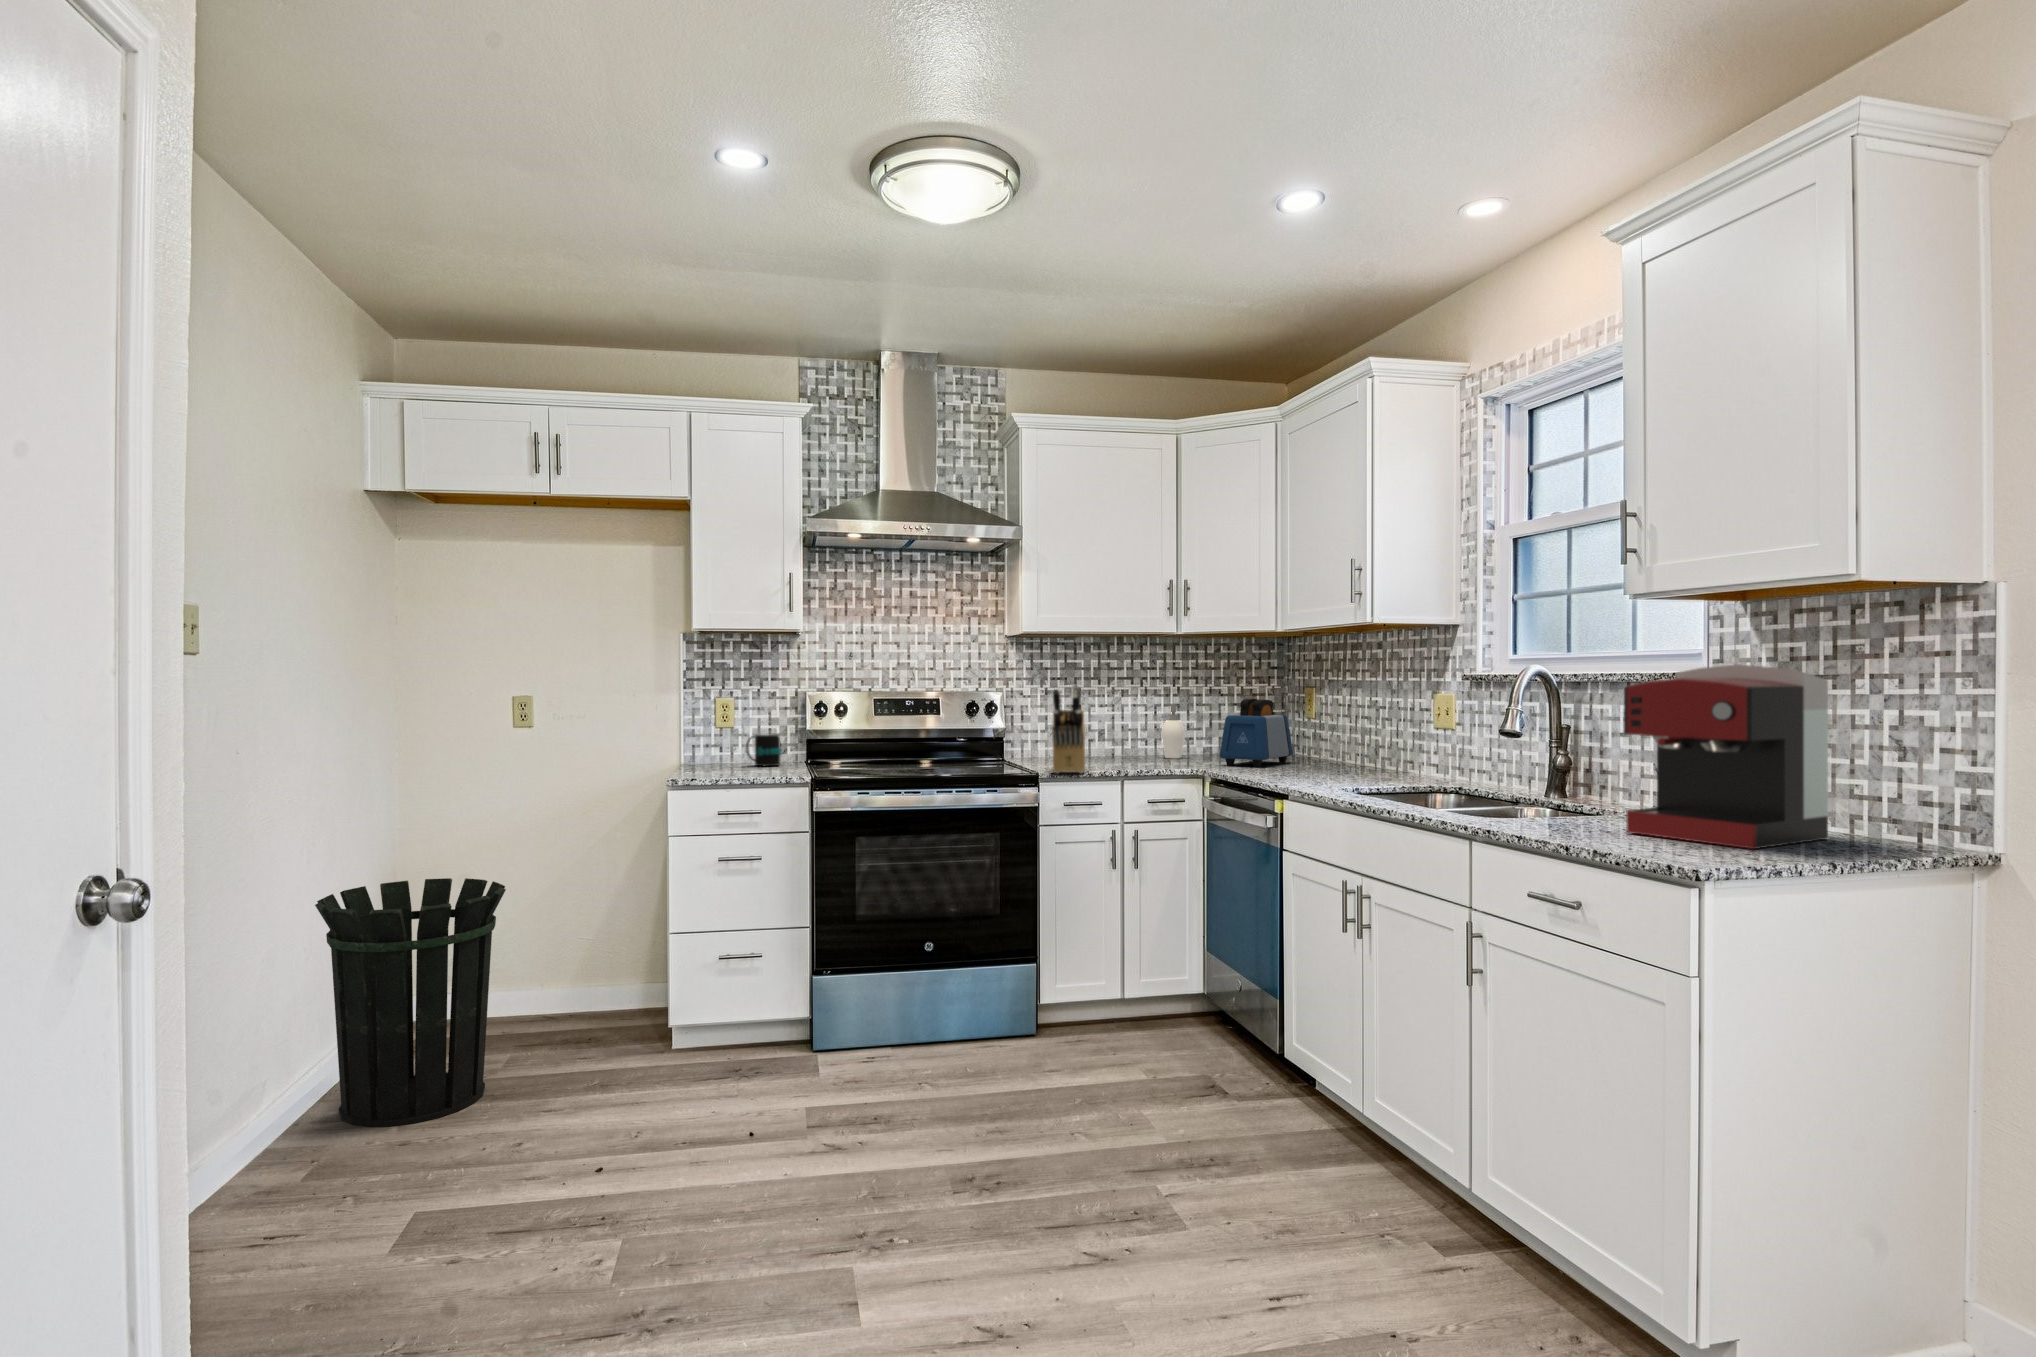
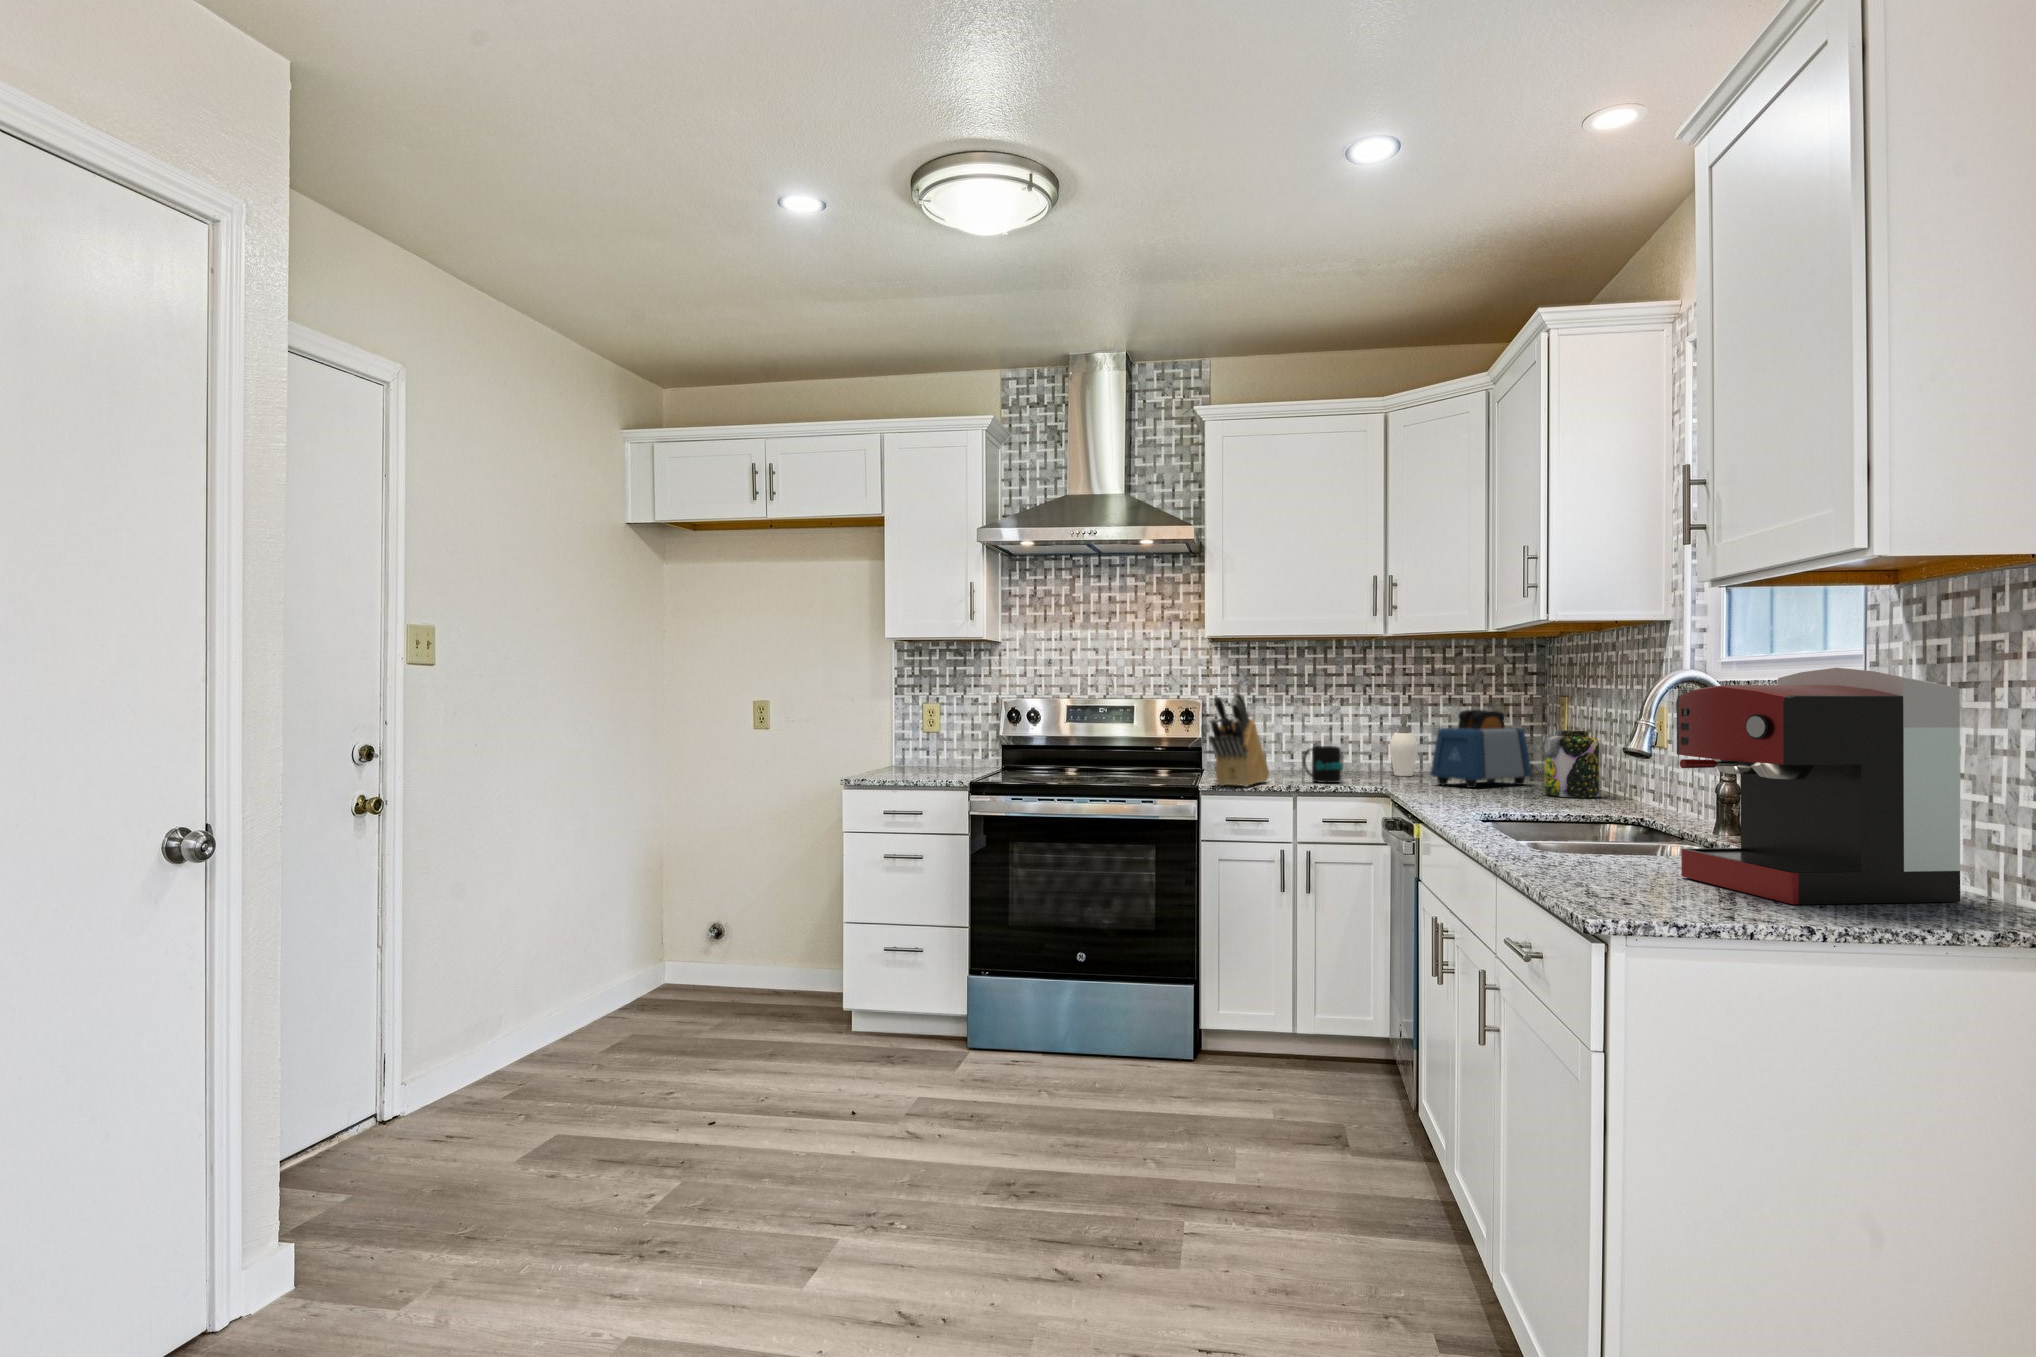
jar: none [1327,716,1371,772] -> present [1545,730,1600,798]
mug: present [746,735,781,766] -> present [1303,746,1343,783]
waste bin: present [315,878,506,1127] -> none [556,855,705,1059]

